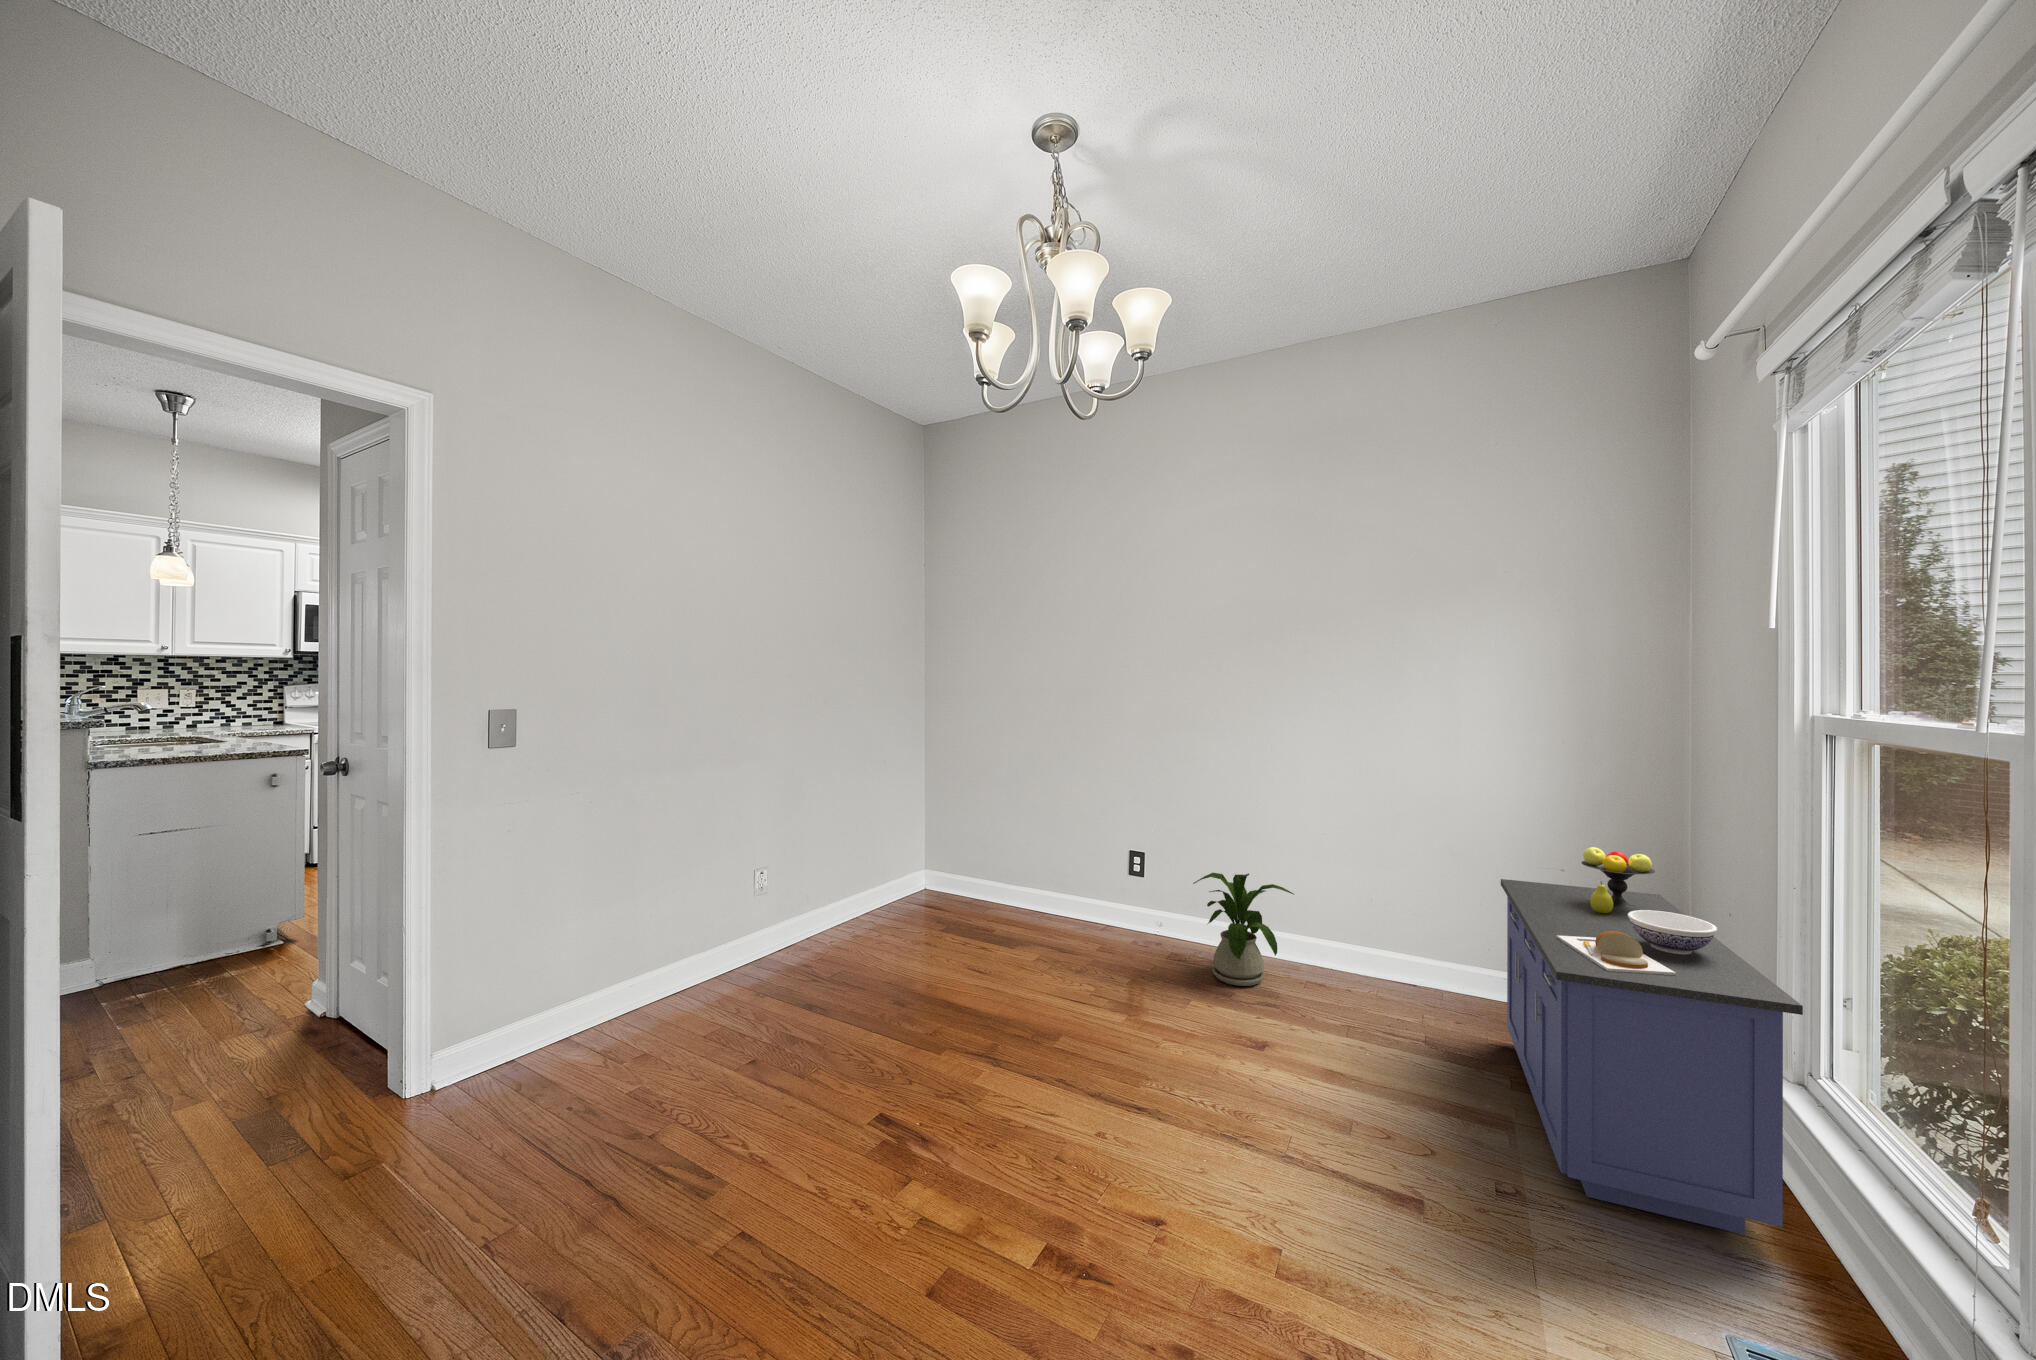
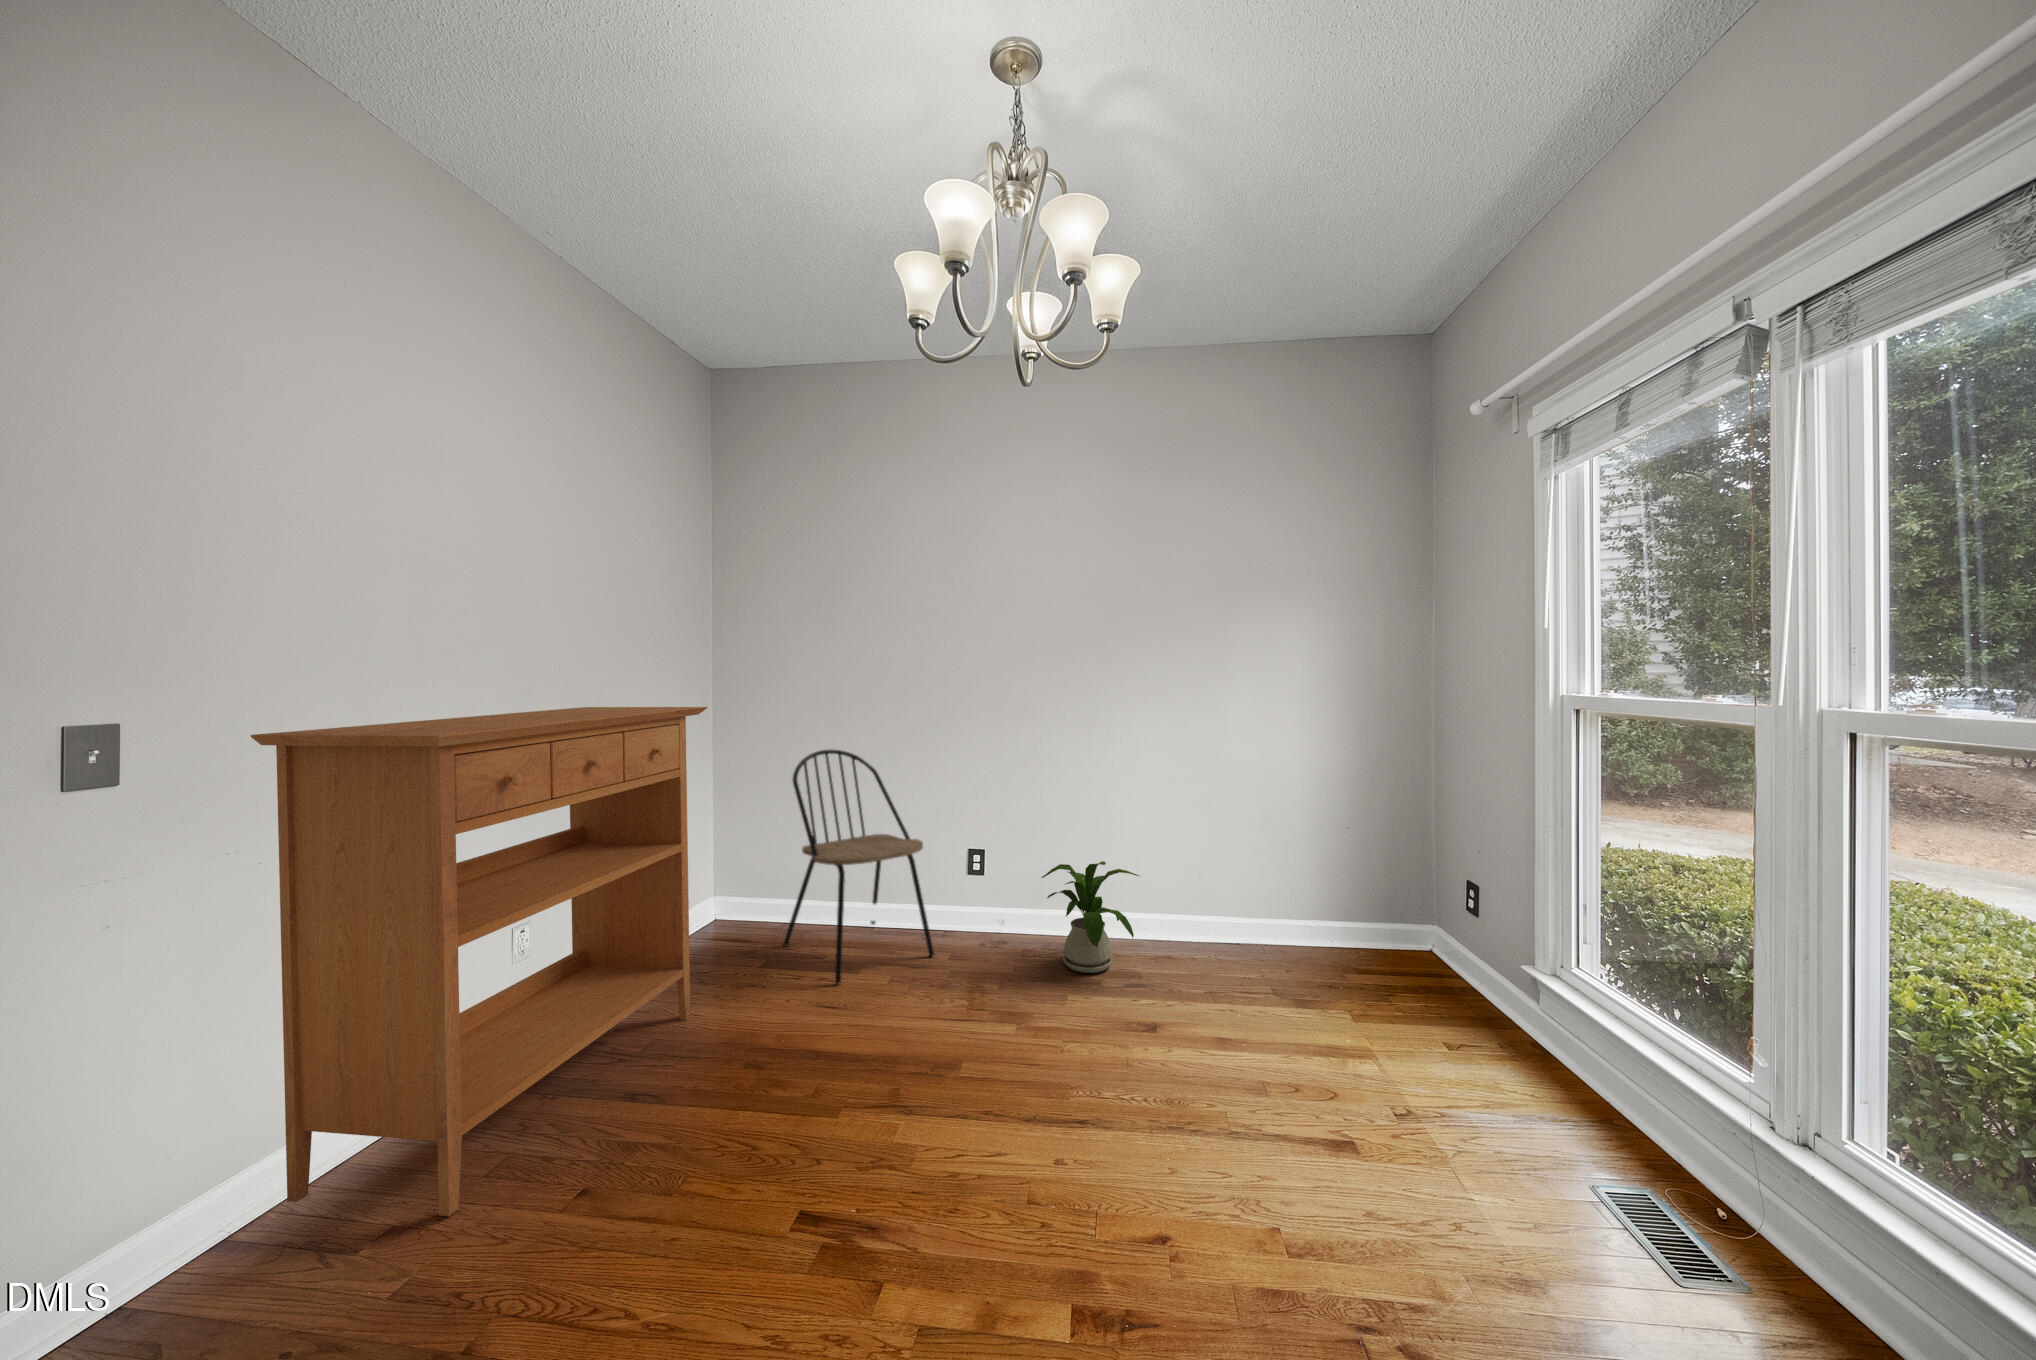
console table: none [585,703,896,1055] -> present [251,707,707,1216]
dining chair: none [974,748,1095,954] -> present [783,749,934,984]
storage cabinet: present [1501,847,1803,1234] -> none [1317,808,1598,1103]

